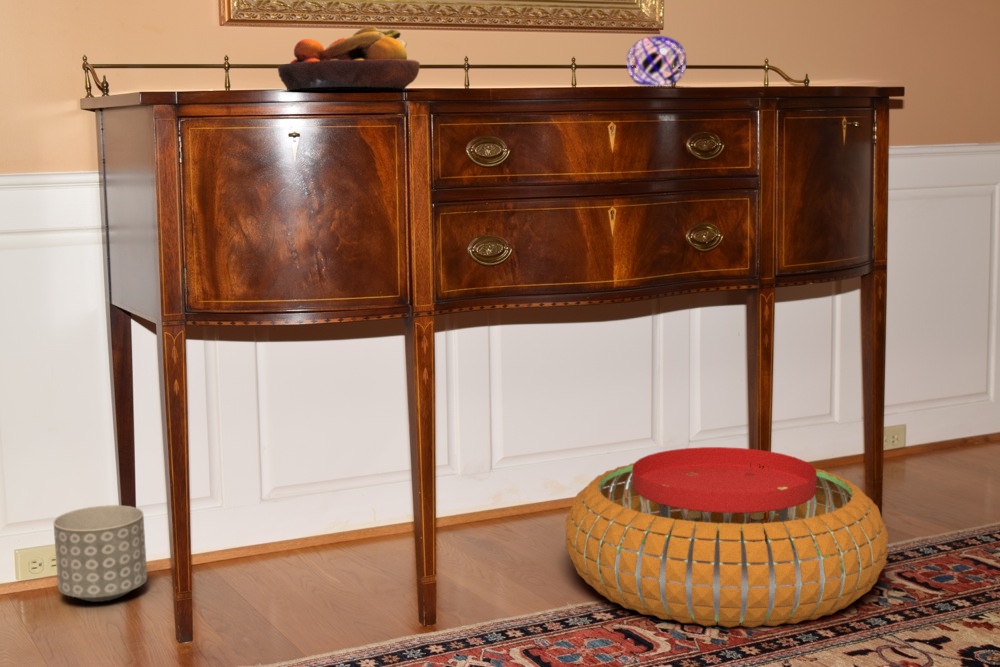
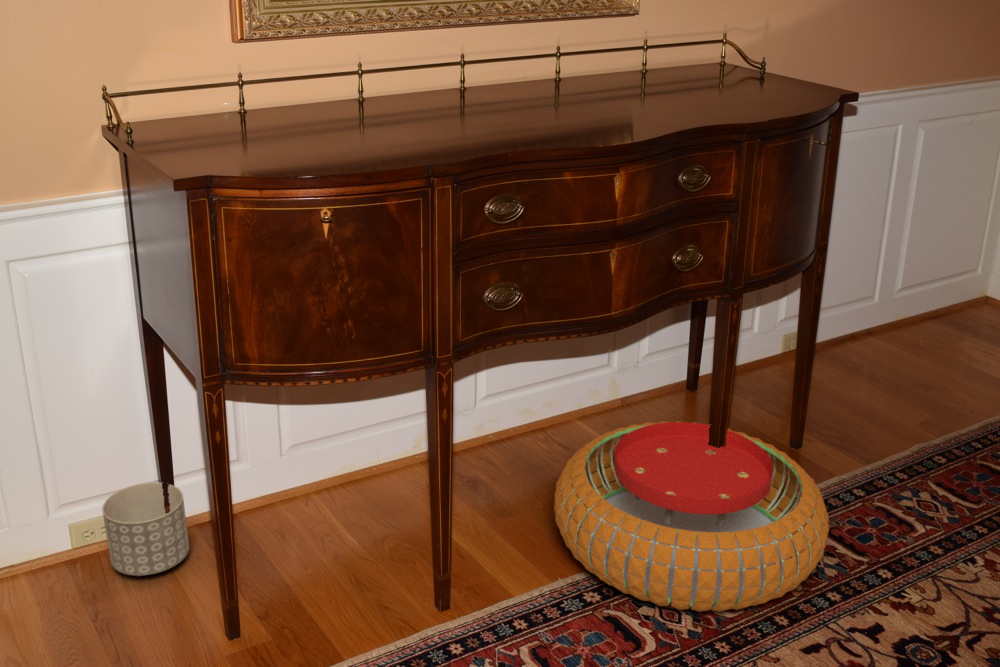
fruit bowl: present [278,27,420,91] -> none [301,81,440,155]
decorative orb: present [627,36,686,86] -> none [615,39,671,87]

